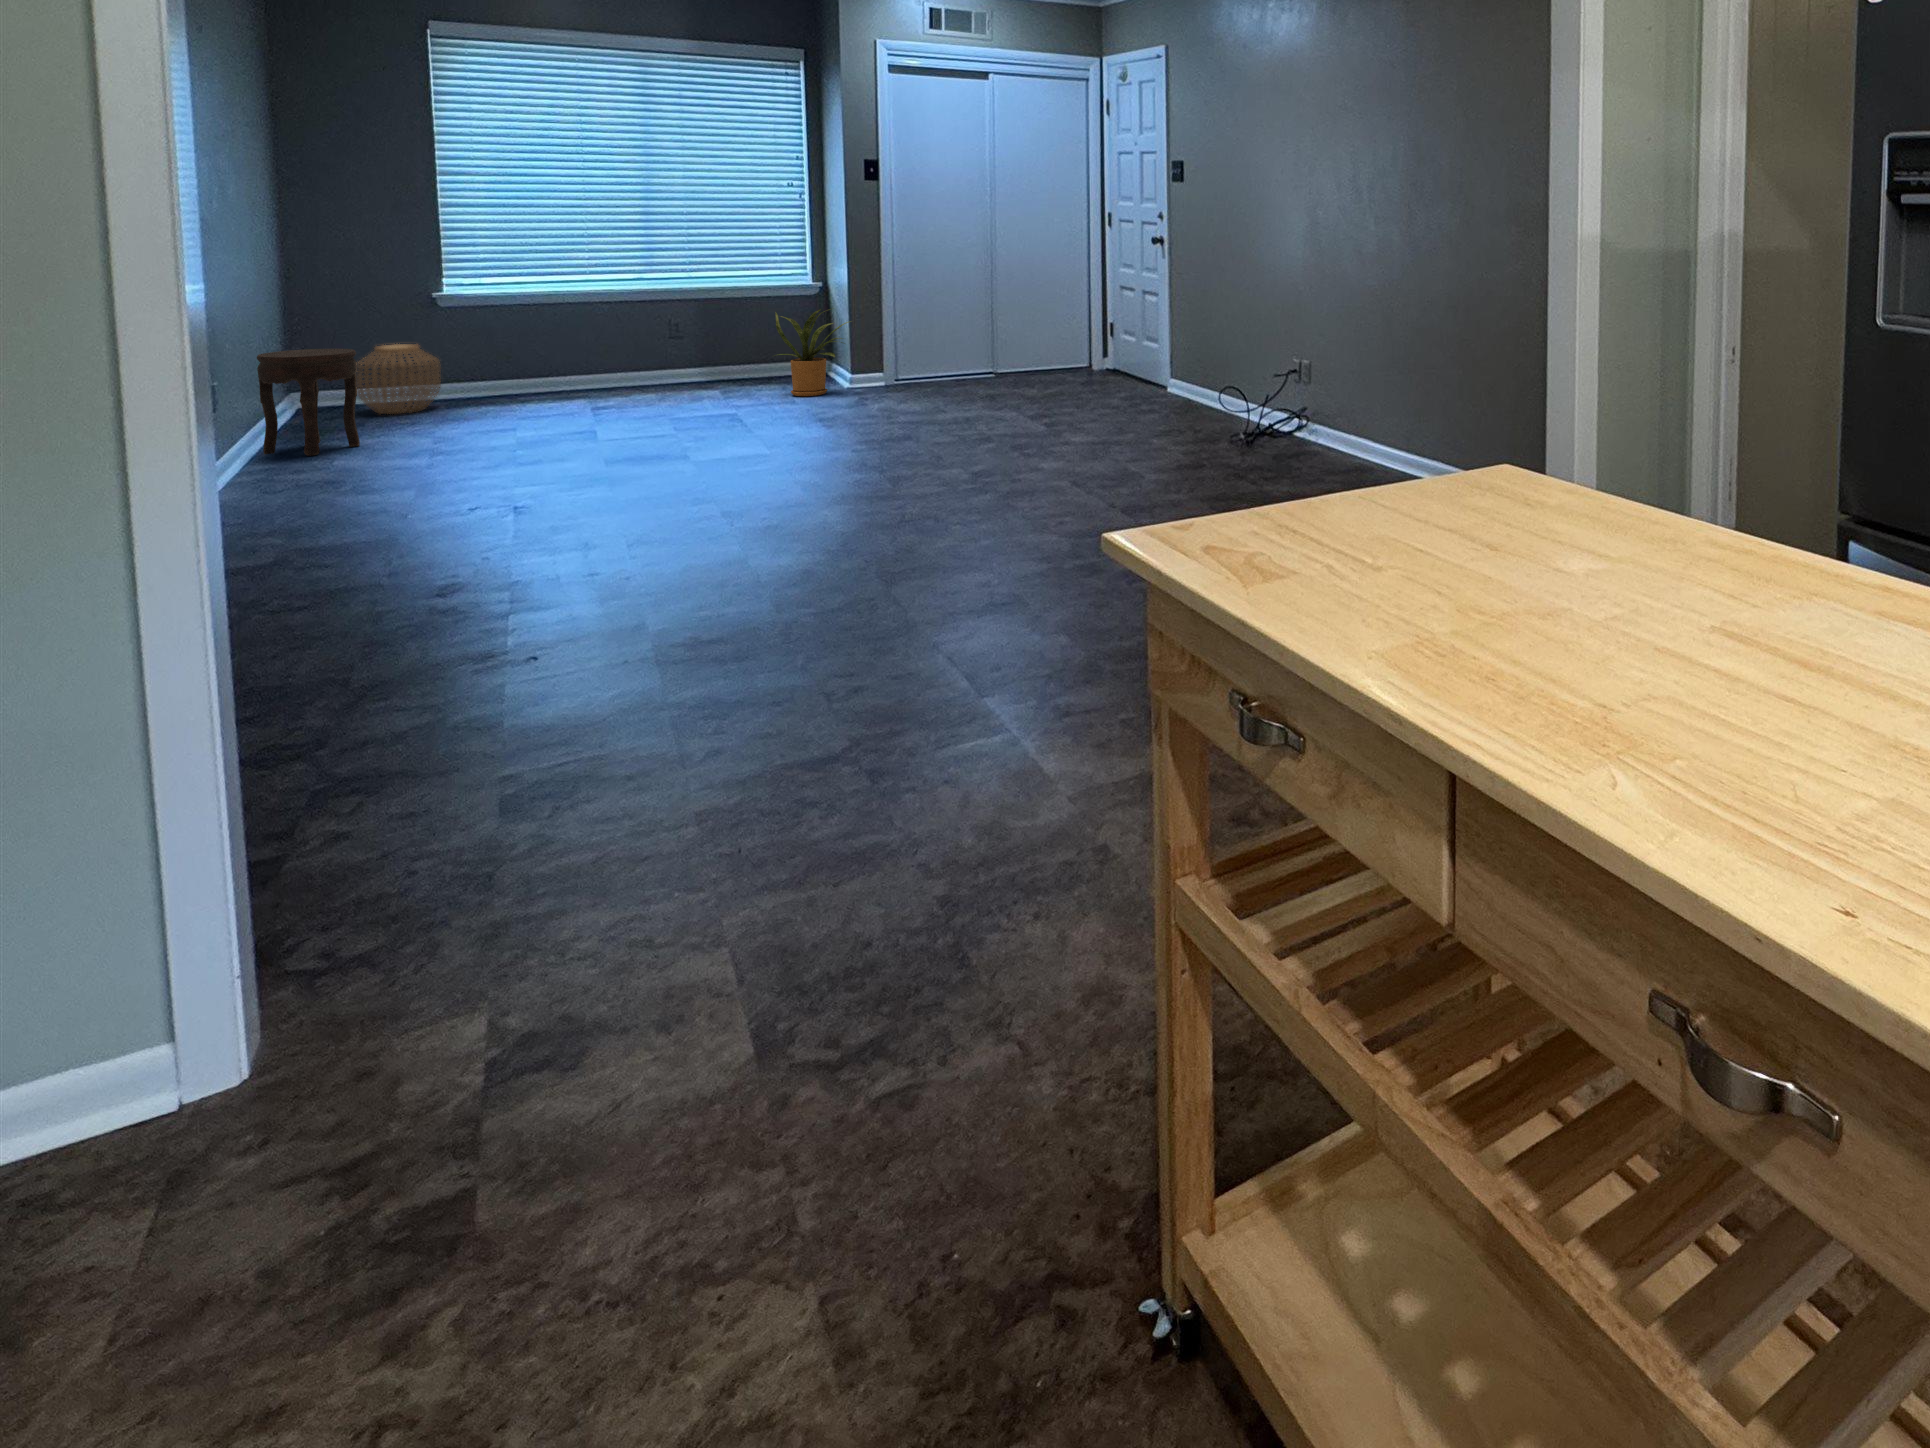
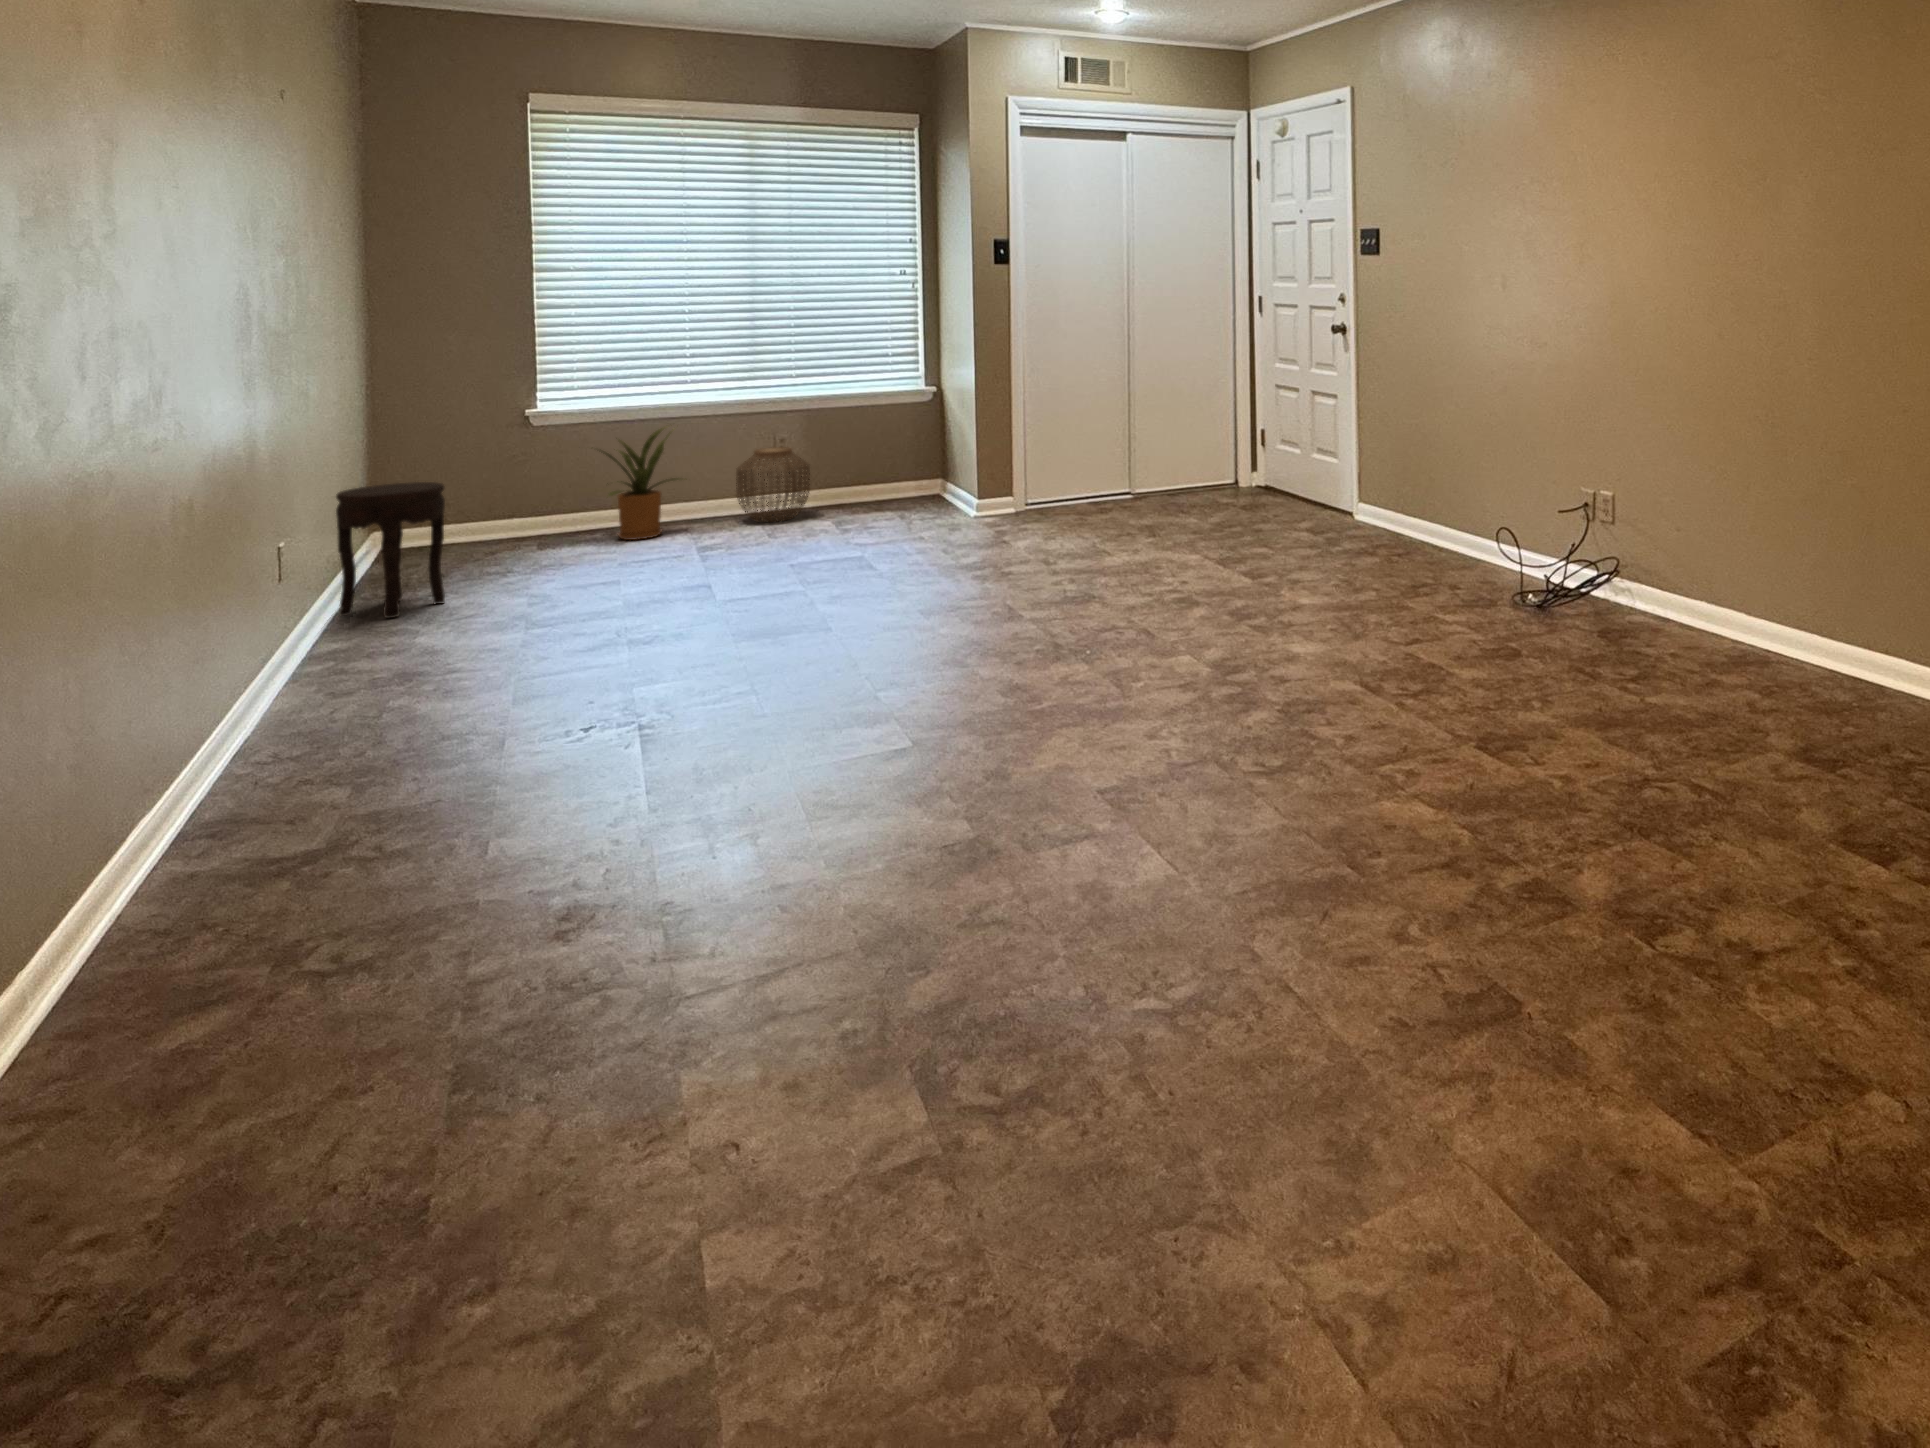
house plant: present [776,309,849,396] -> present [602,427,677,540]
woven basket: present [357,344,441,414] -> present [736,447,810,522]

